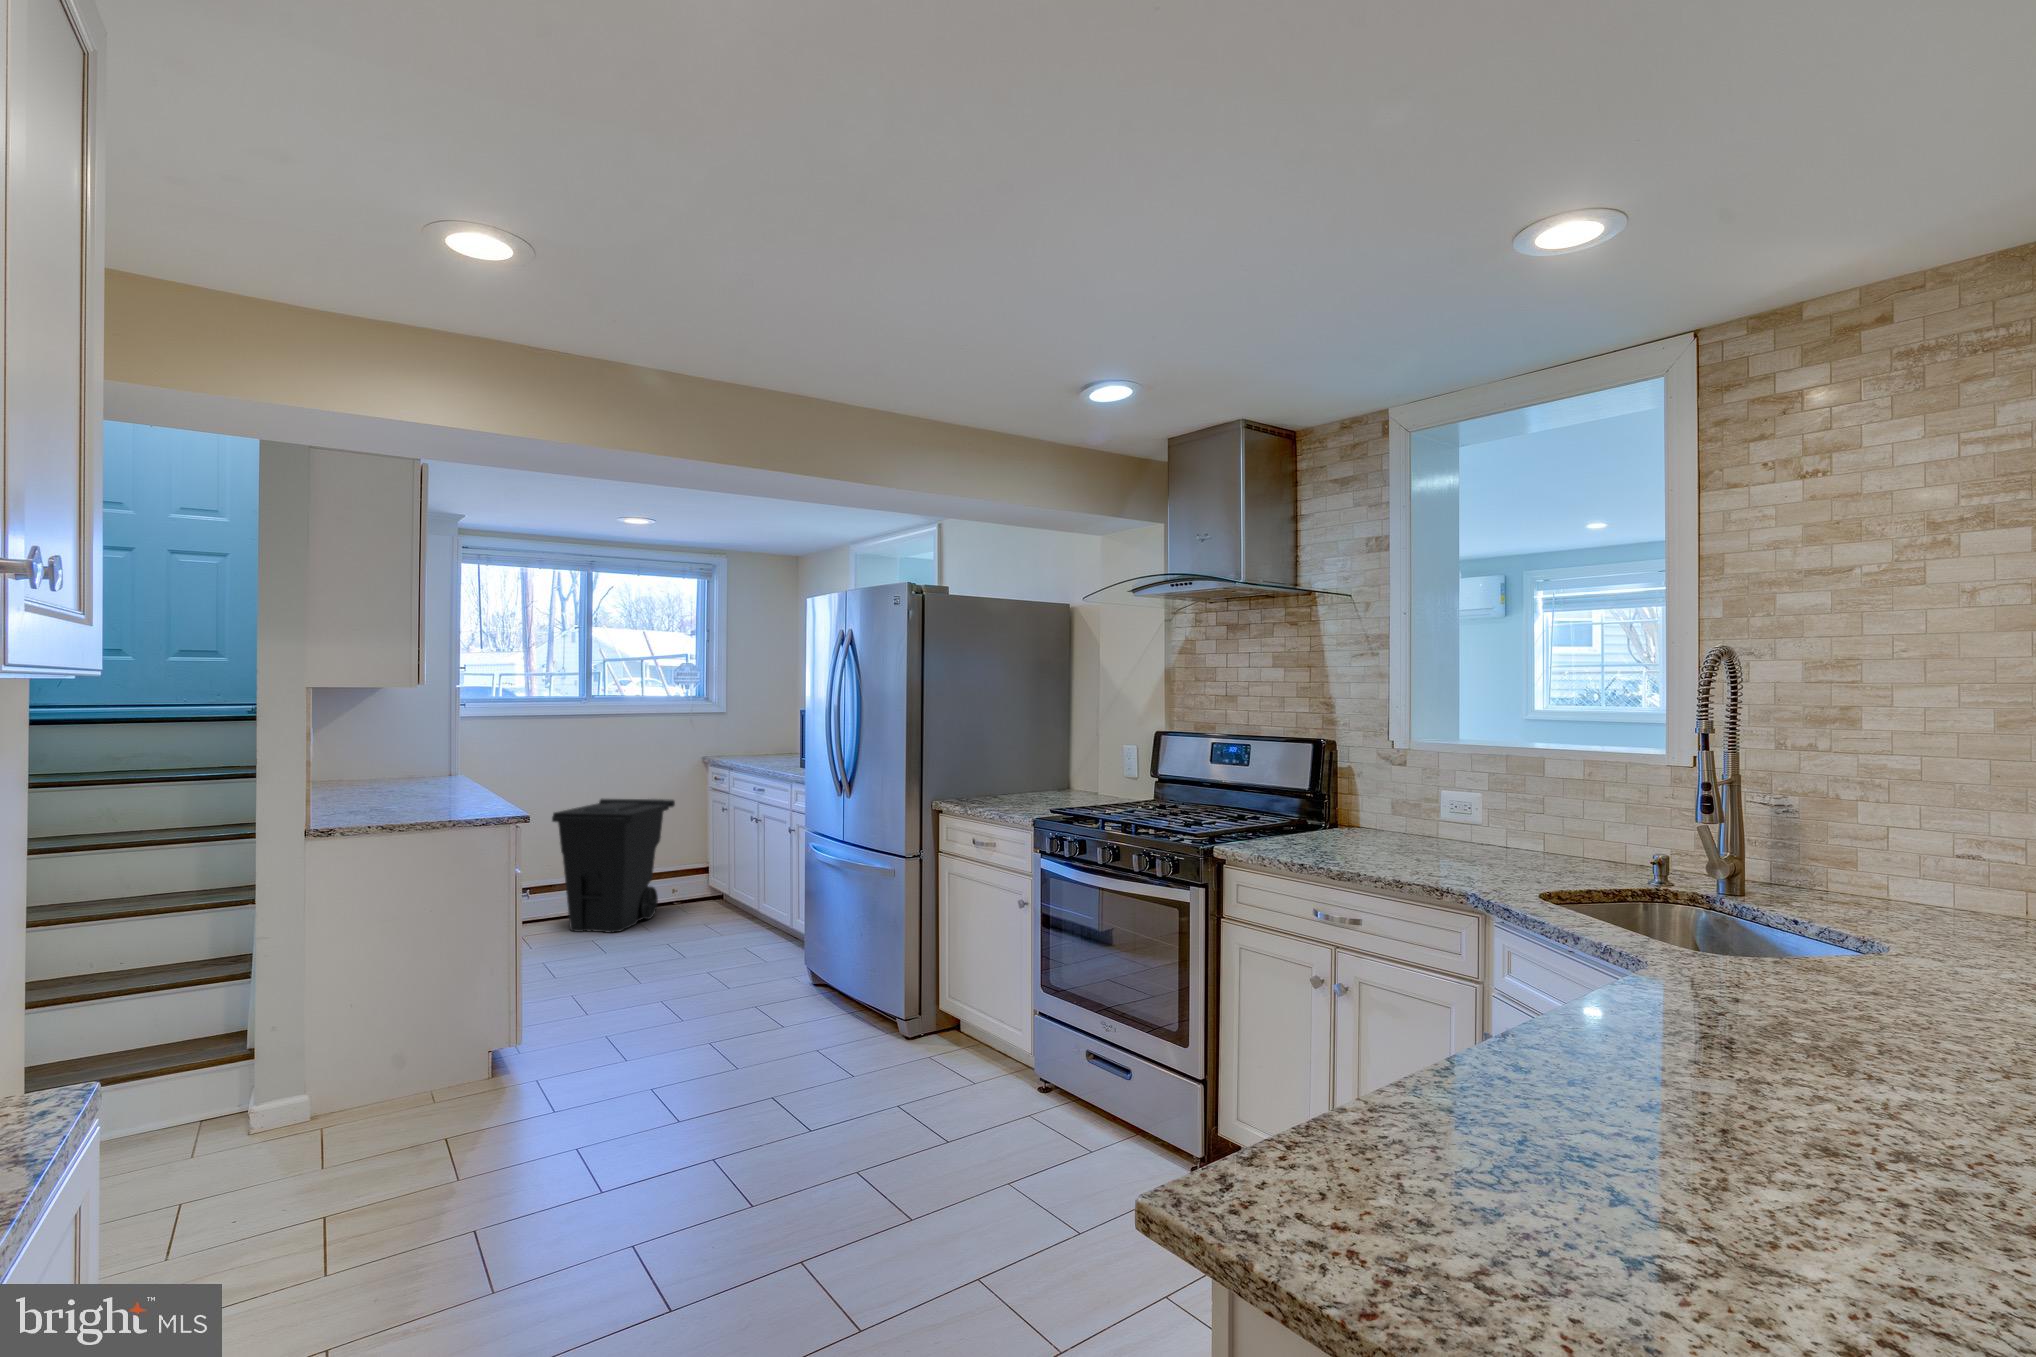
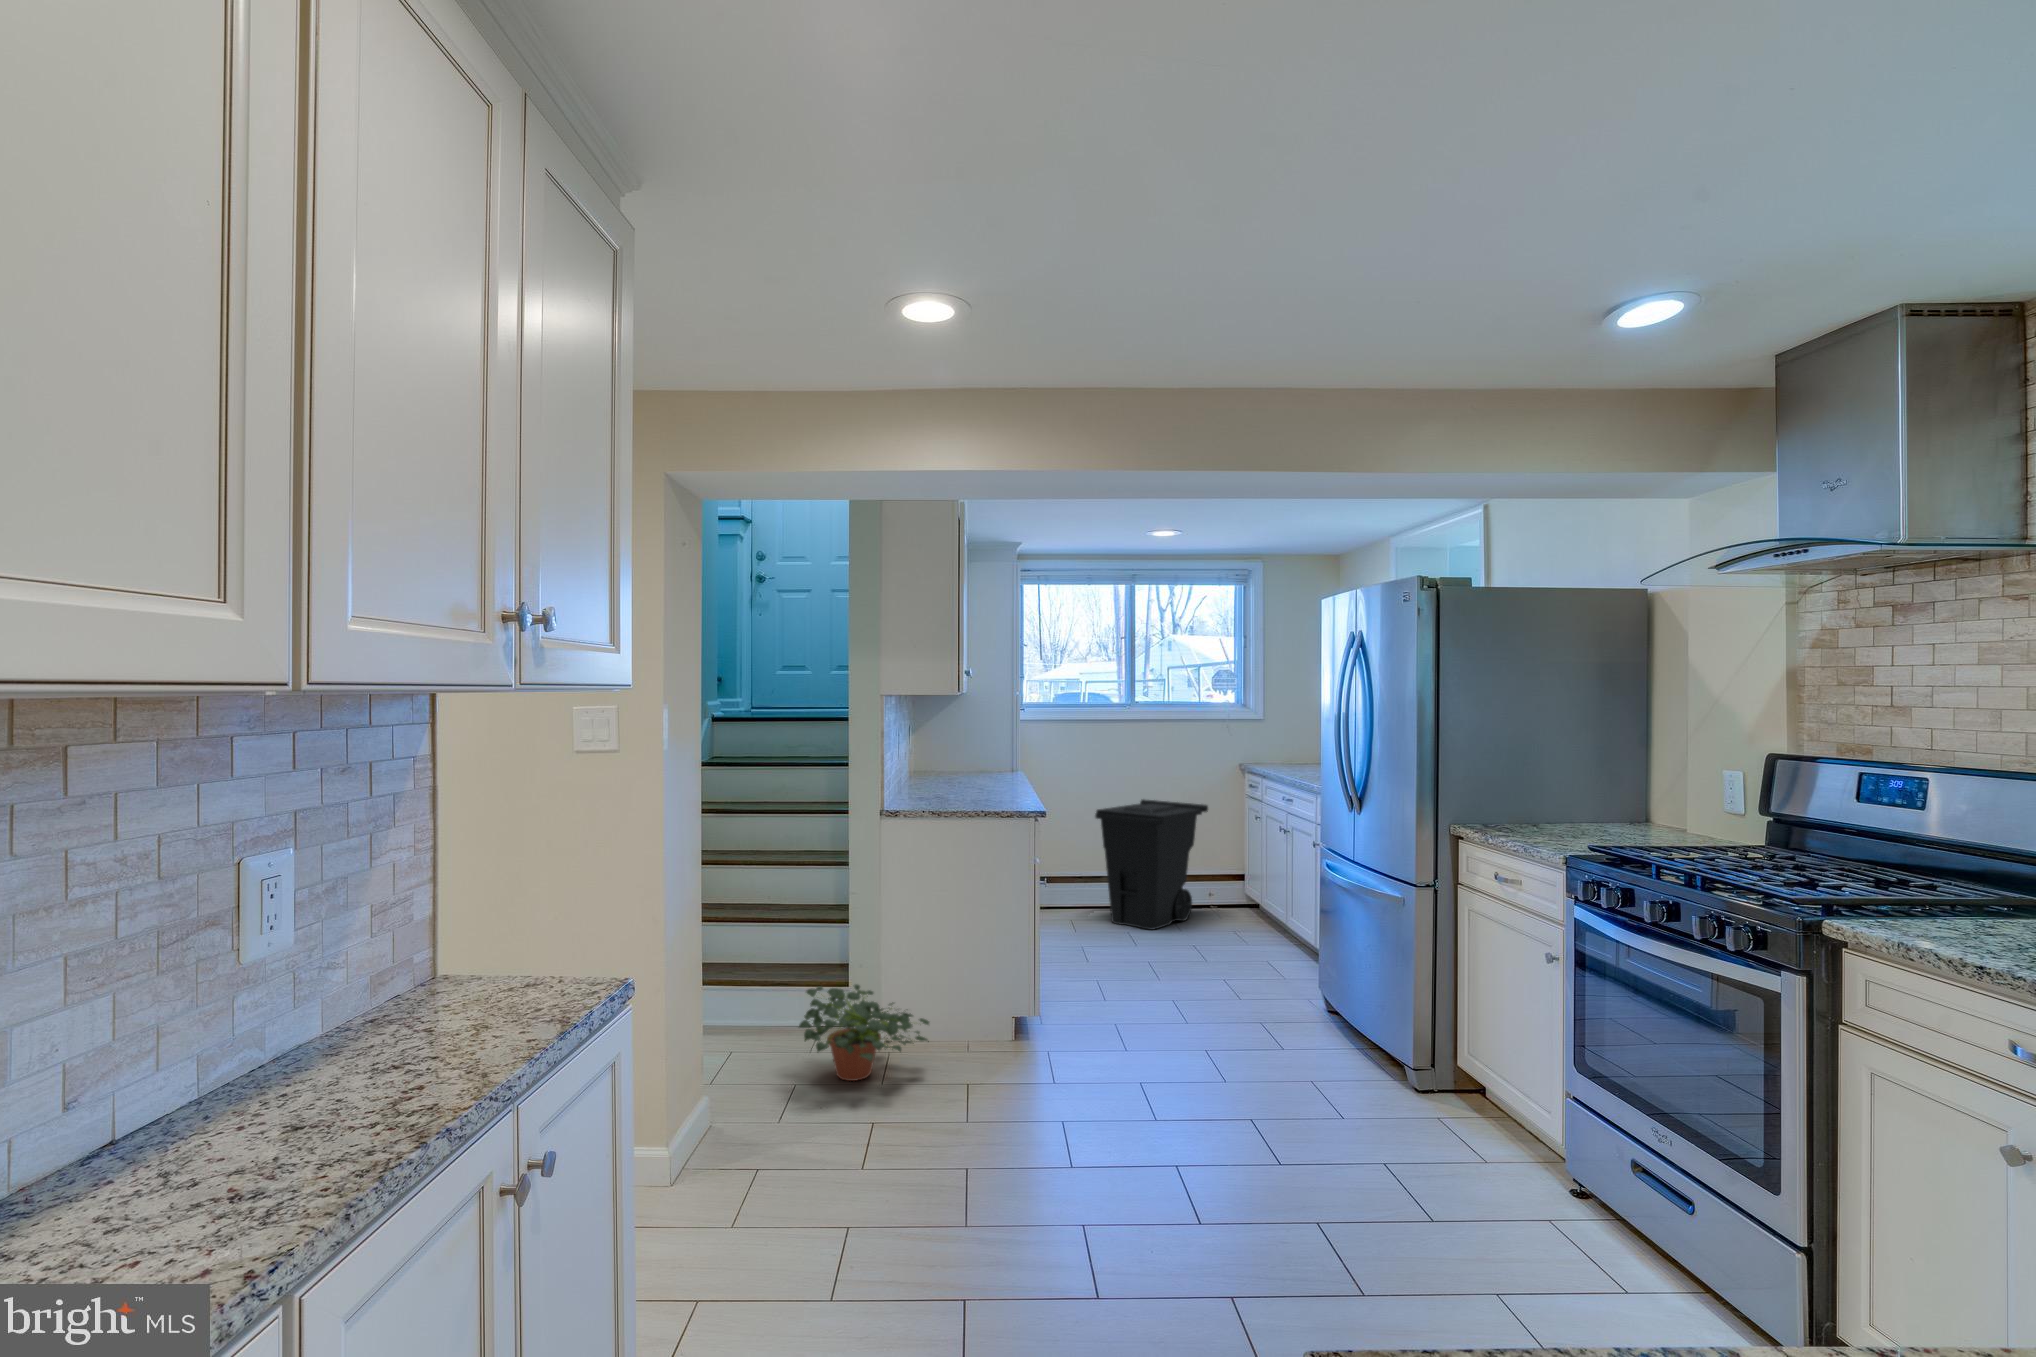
potted plant: none [190,1047,389,1168] -> present [799,984,929,1081]

